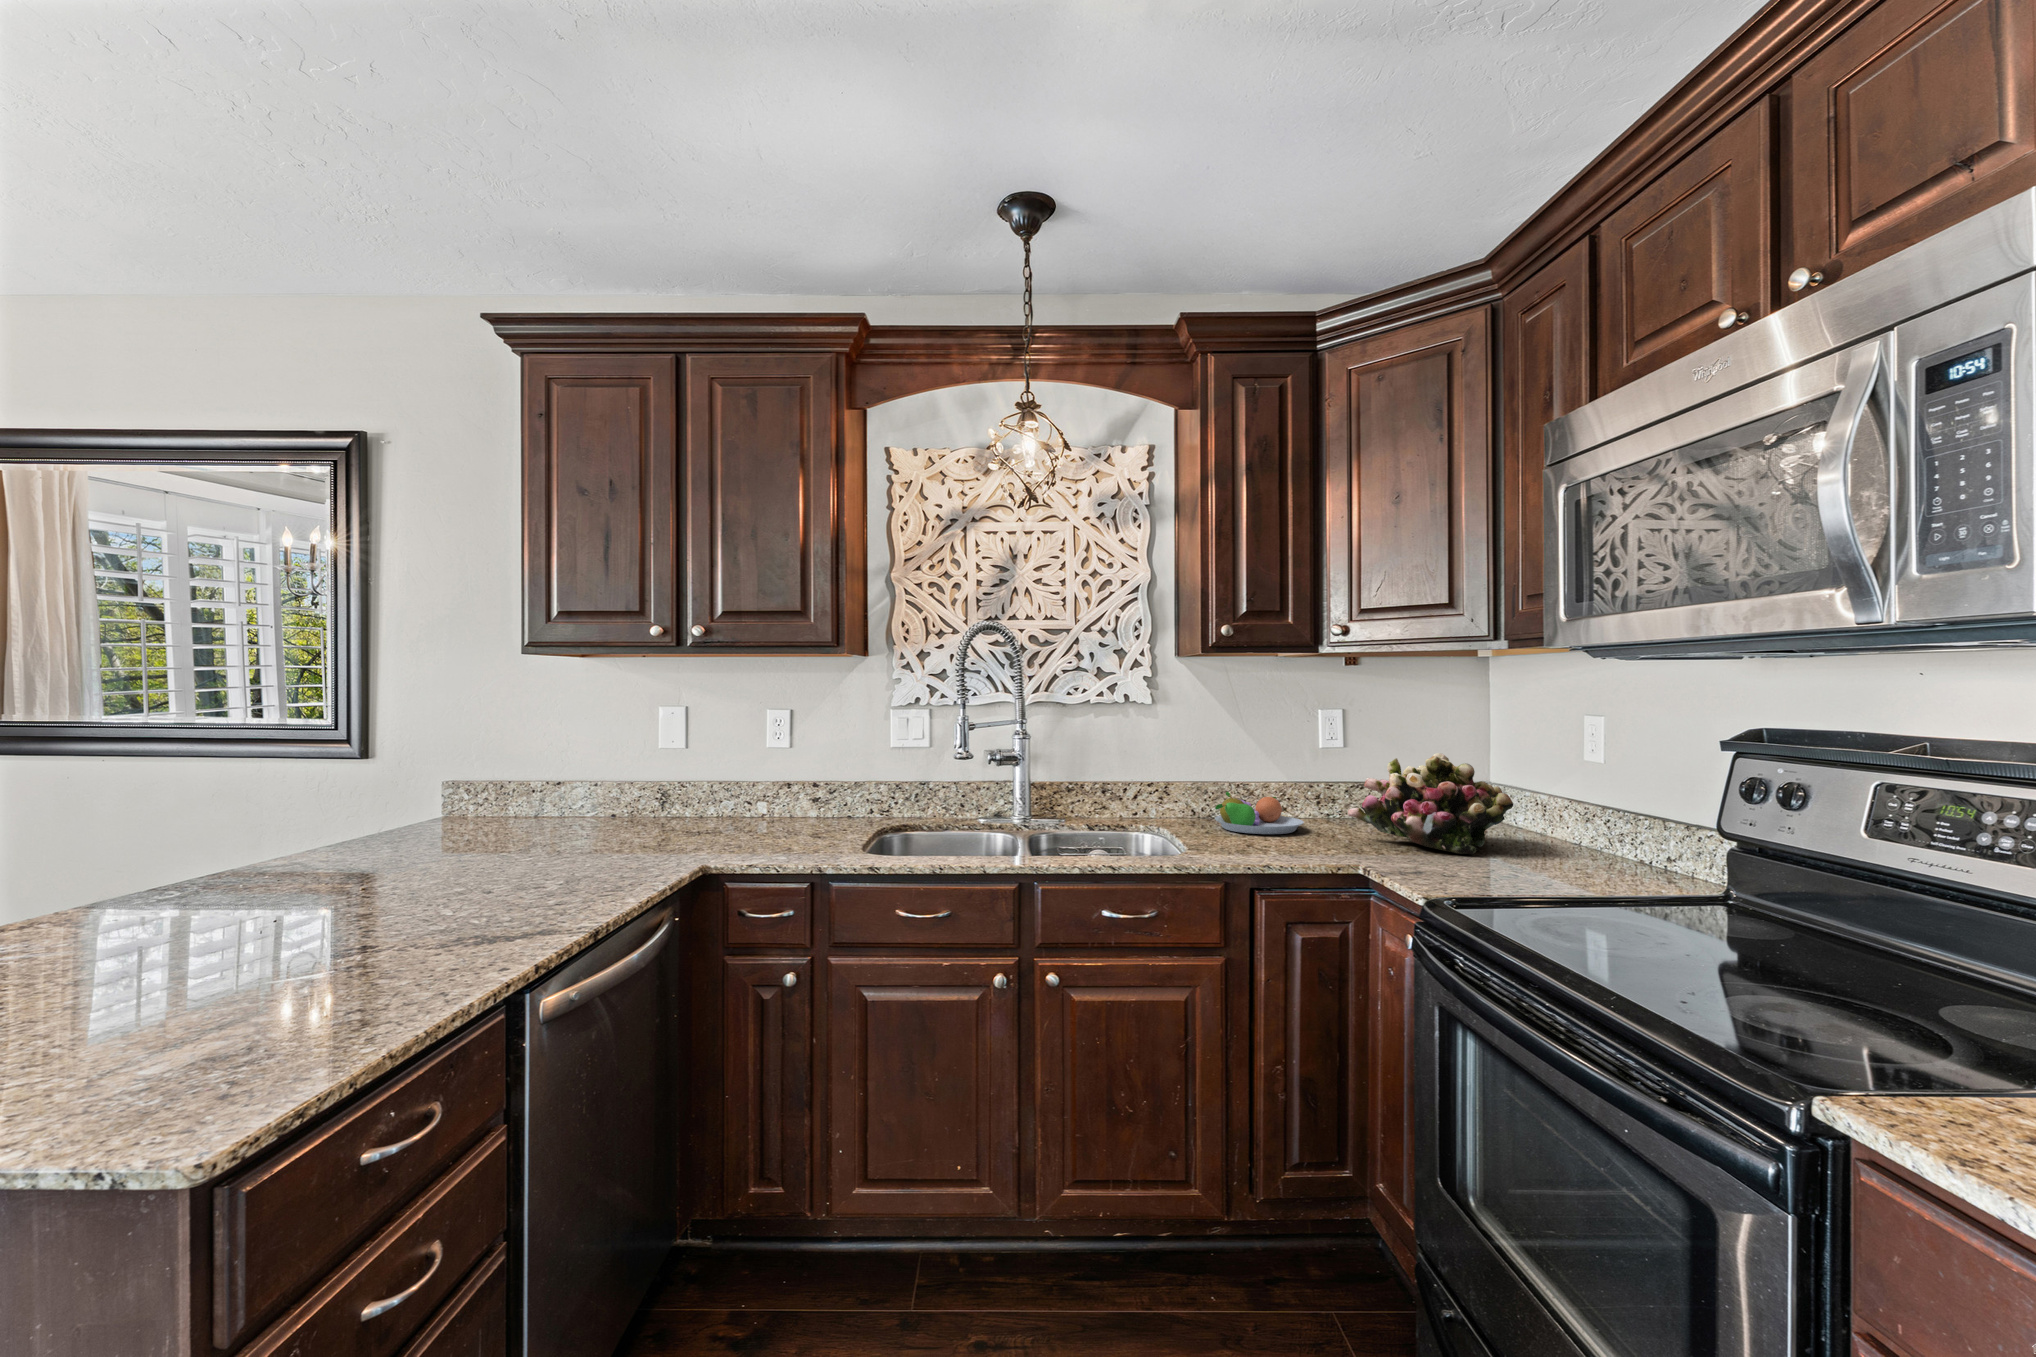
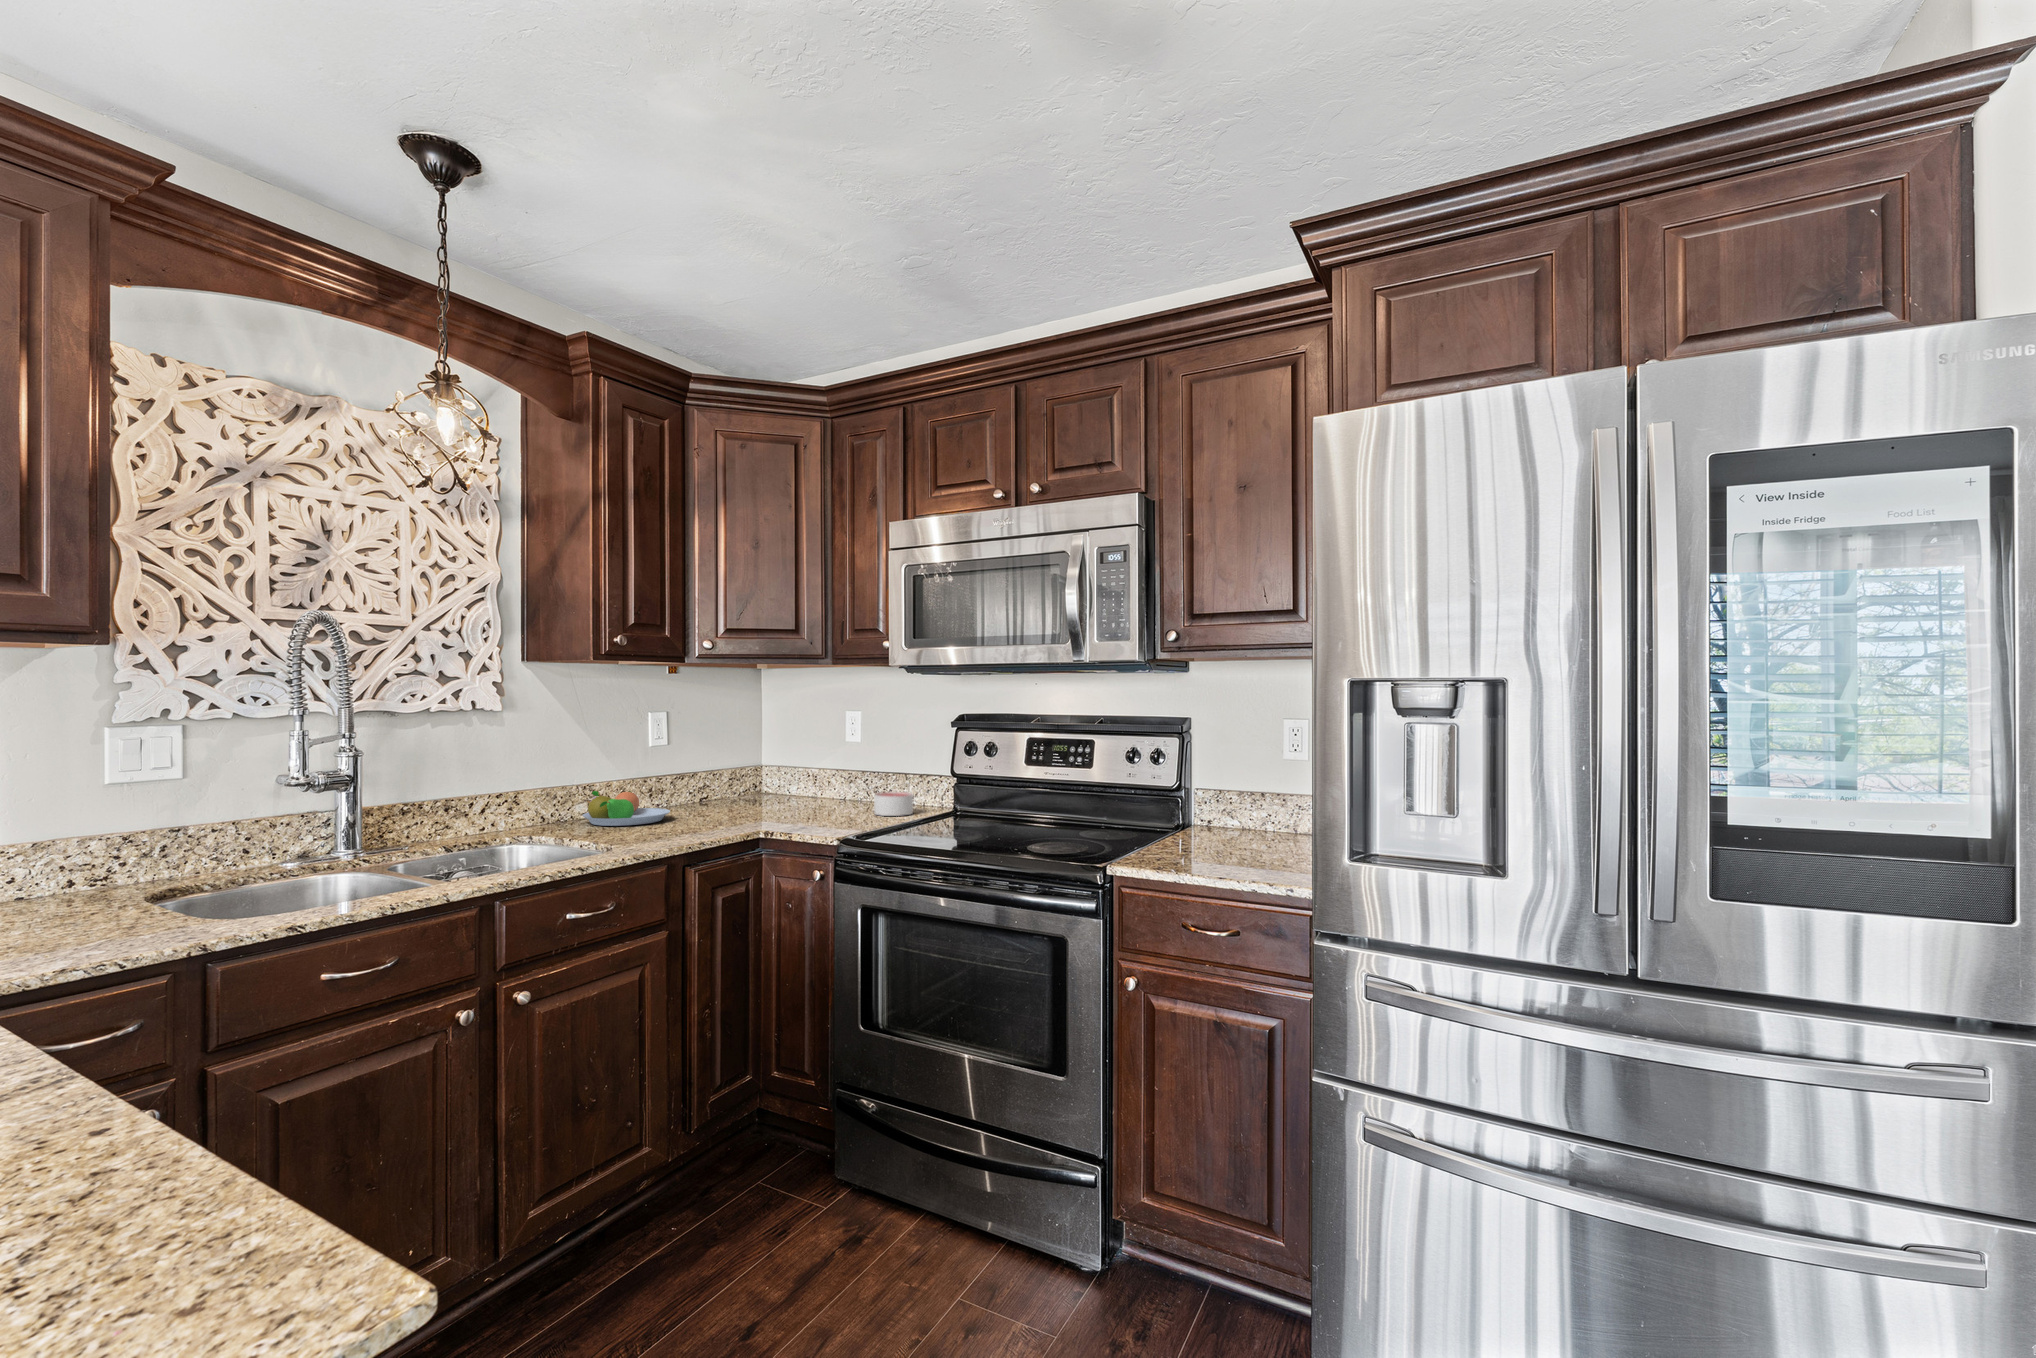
flower arrangement: present [1348,753,1513,855] -> none [717,741,838,813]
candle: none [1542,840,1609,880] -> present [874,792,913,816]

